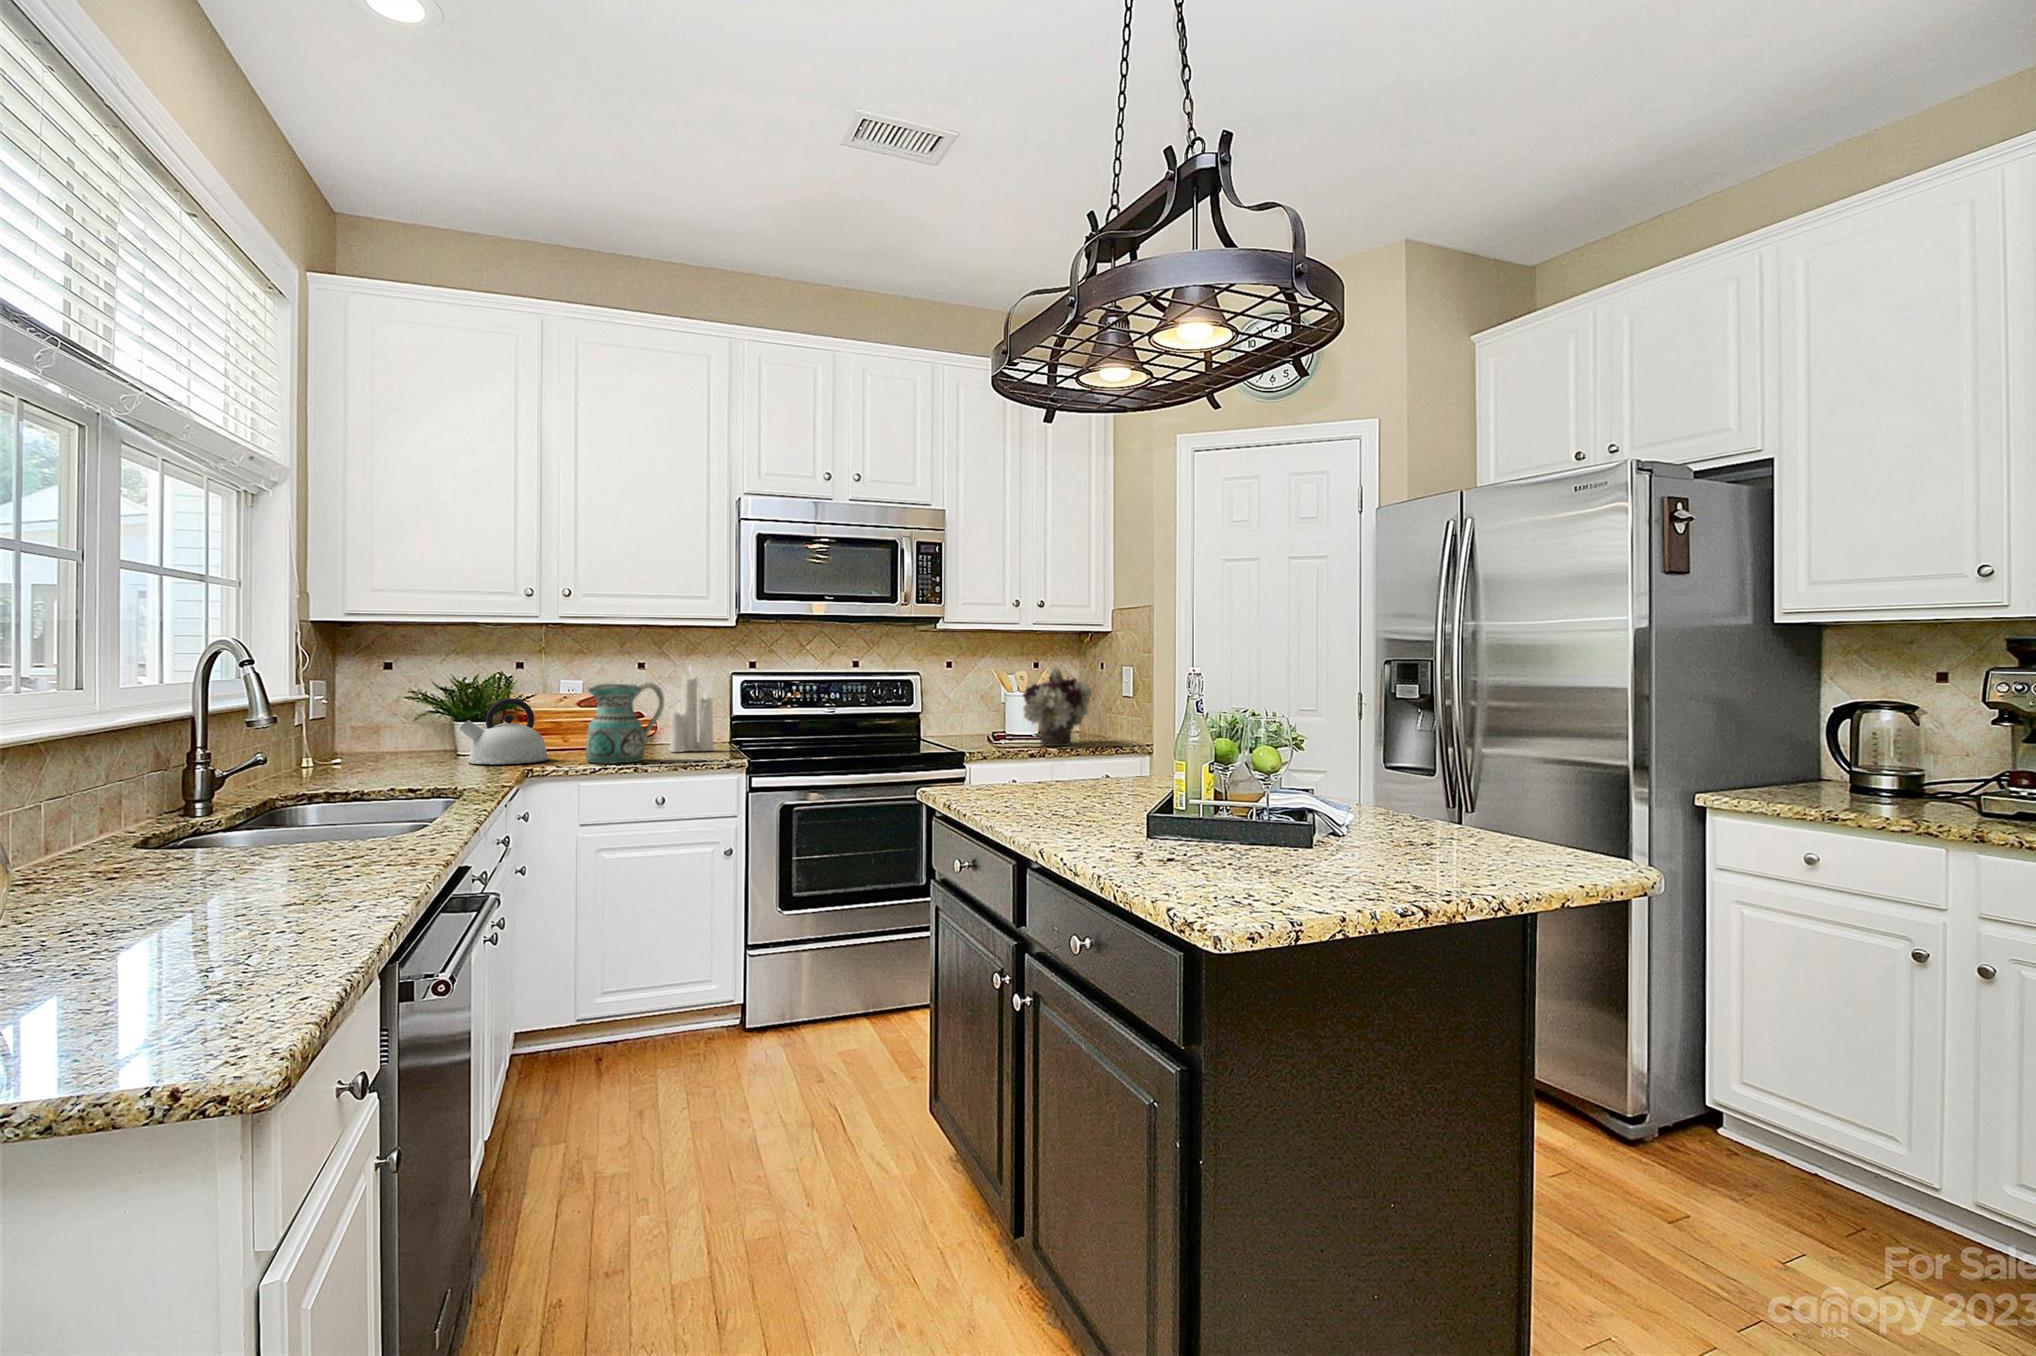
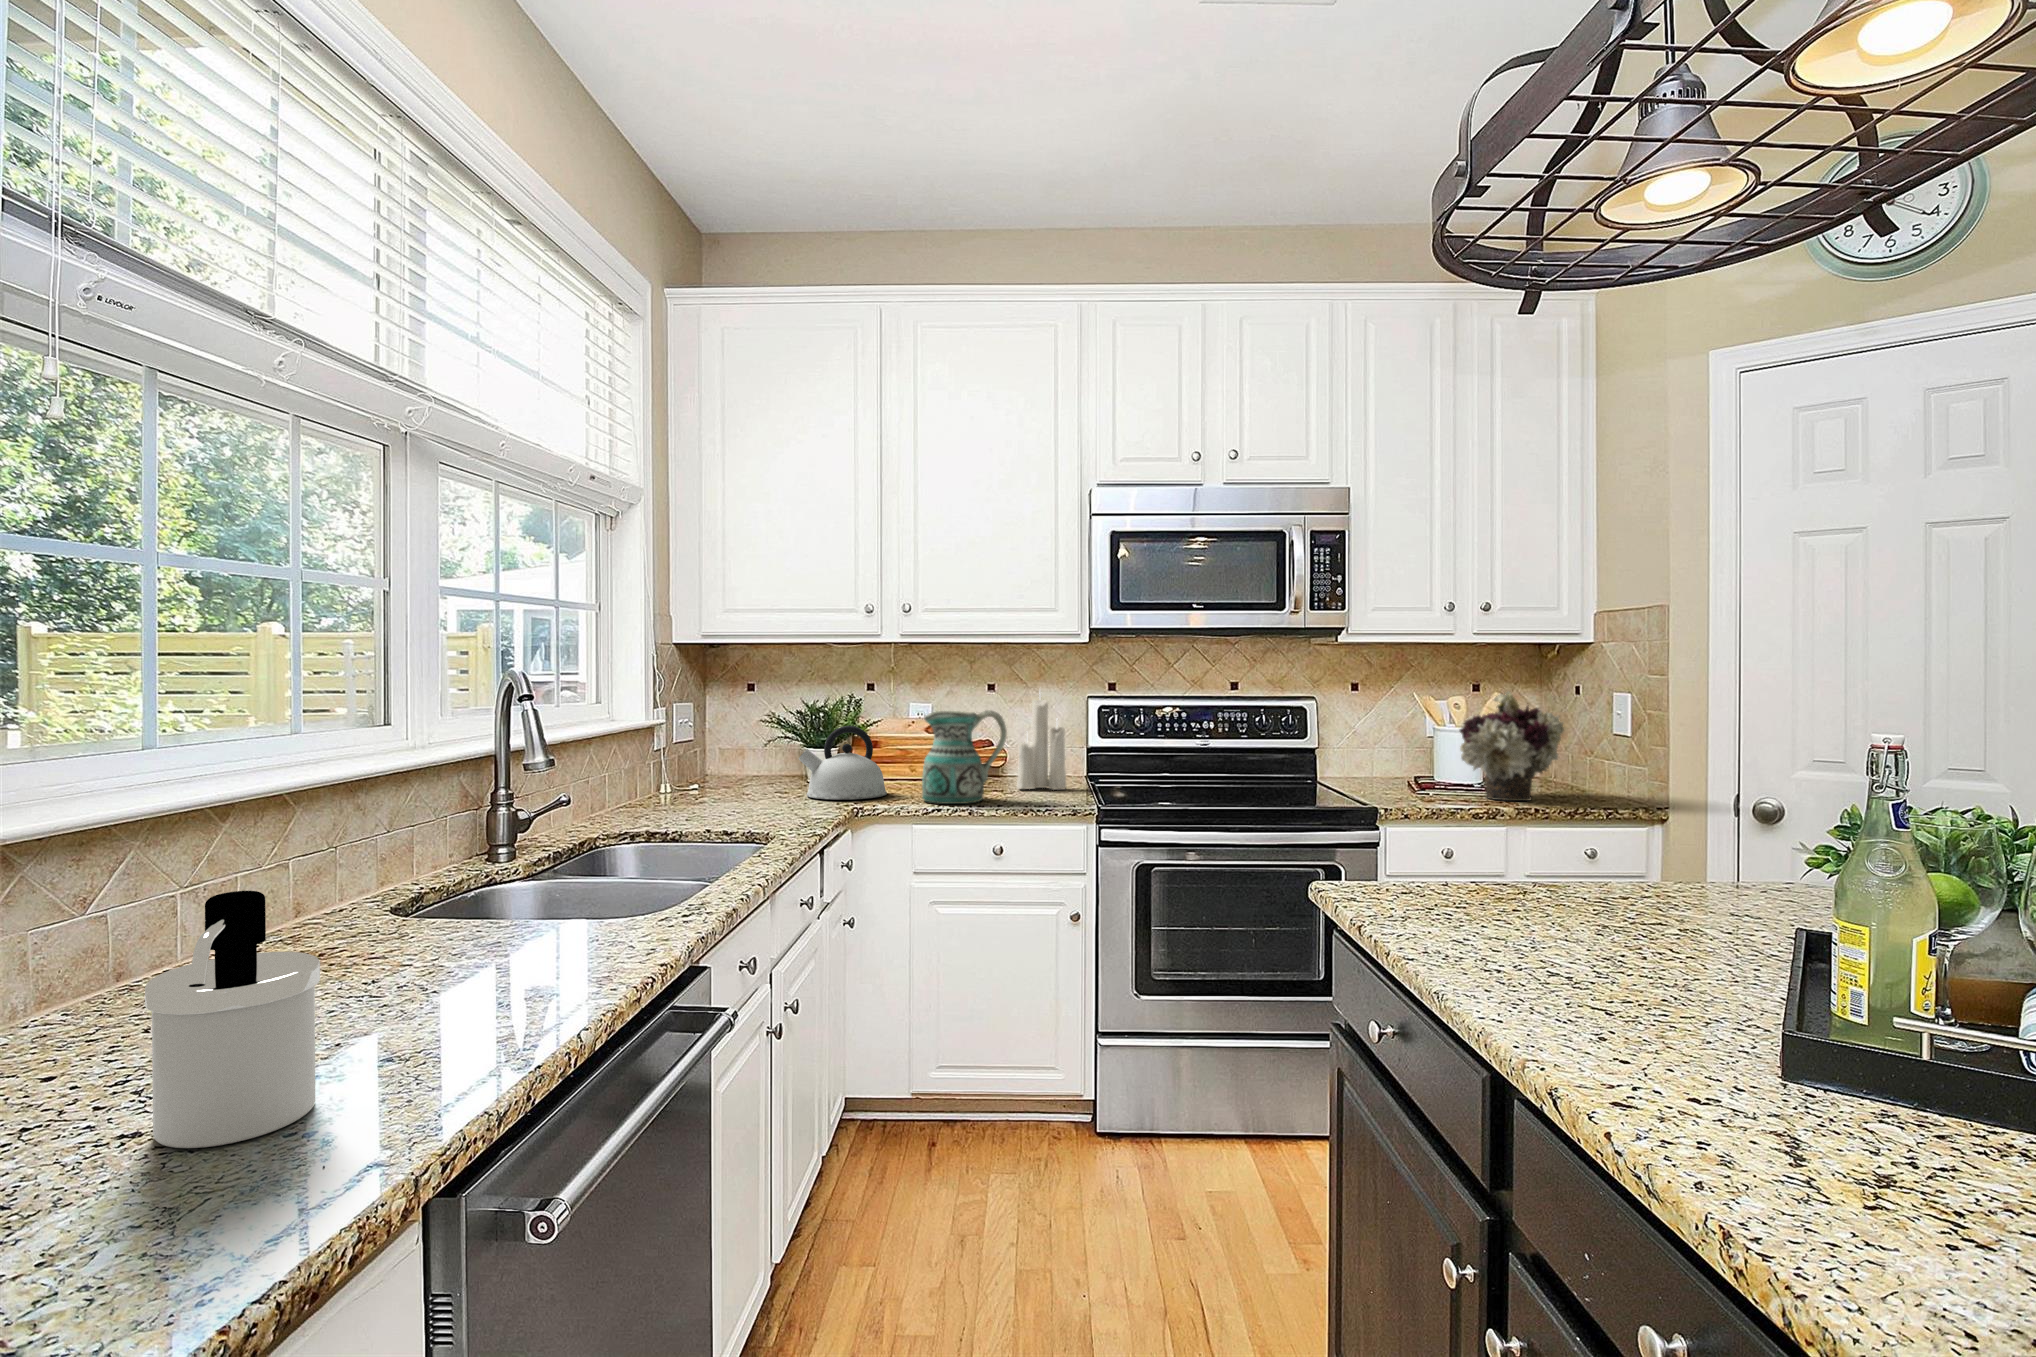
soap dispenser: none [110,785,244,966] -> present [145,891,320,1148]

